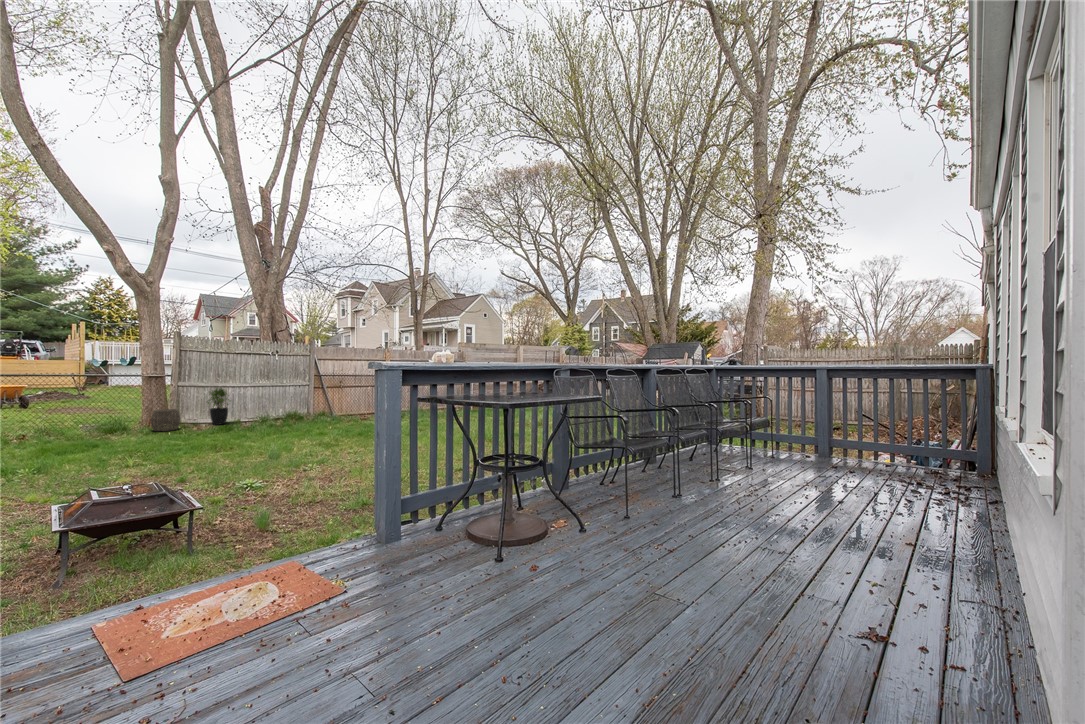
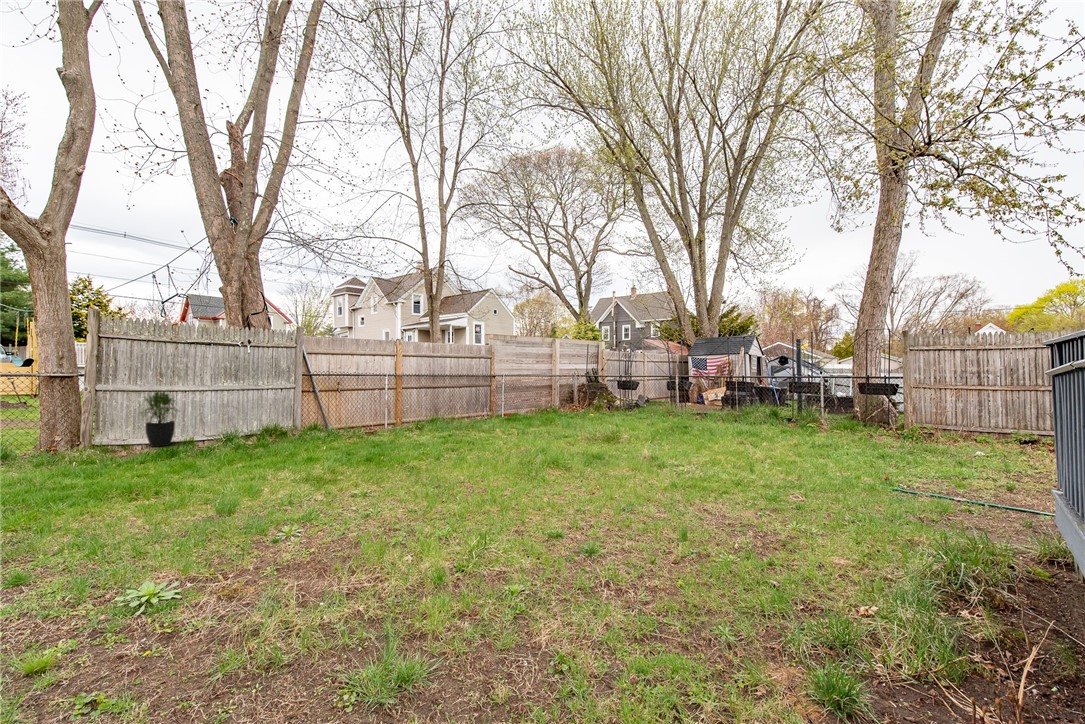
woven basket: present [151,409,181,431] -> none [42,424,96,460]

